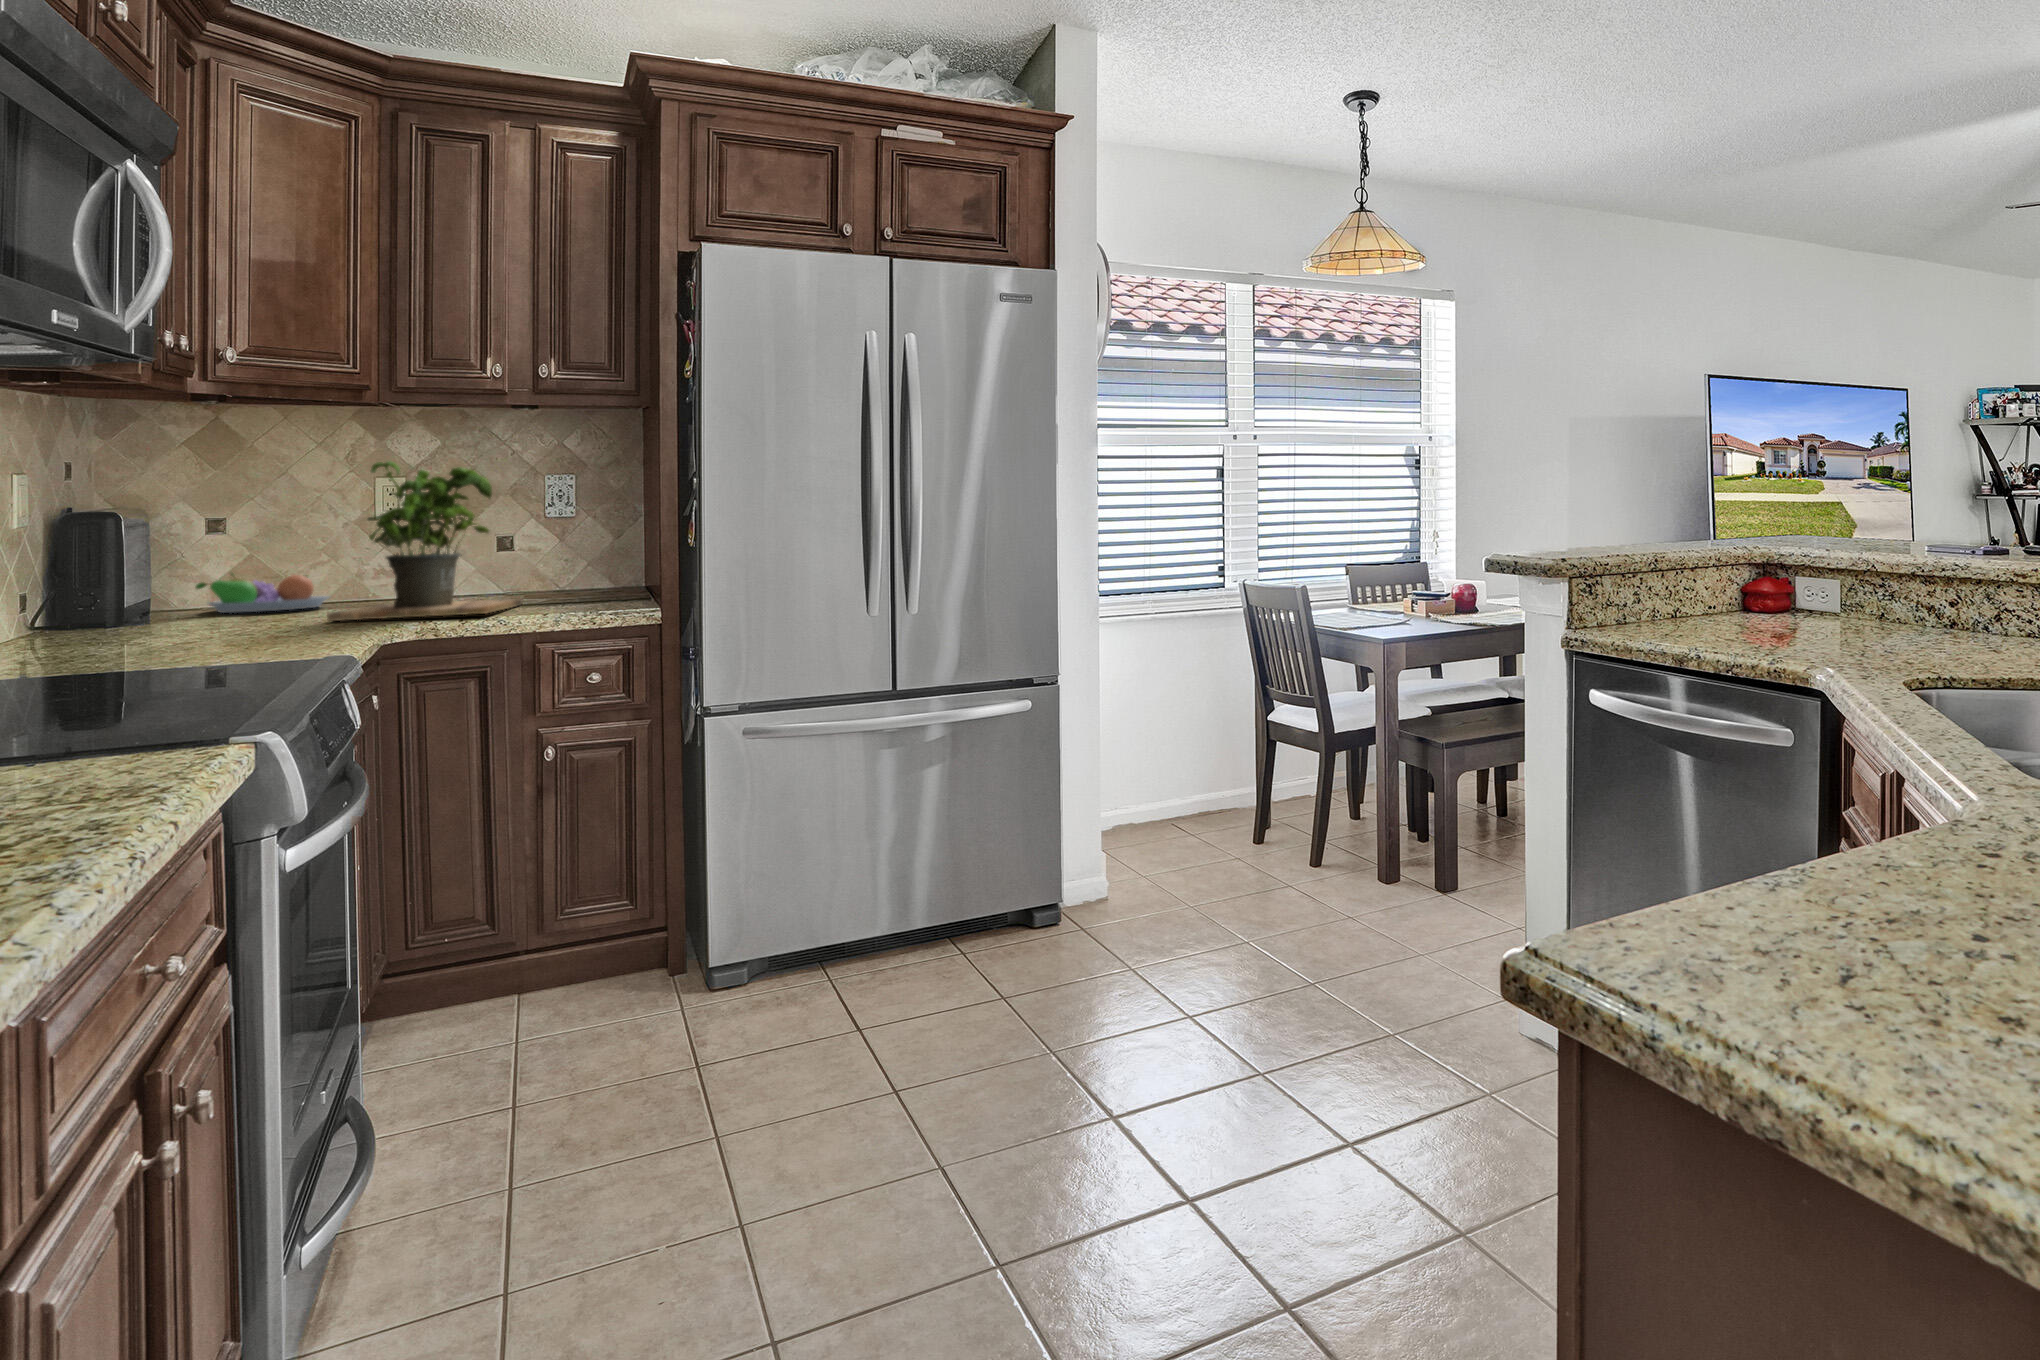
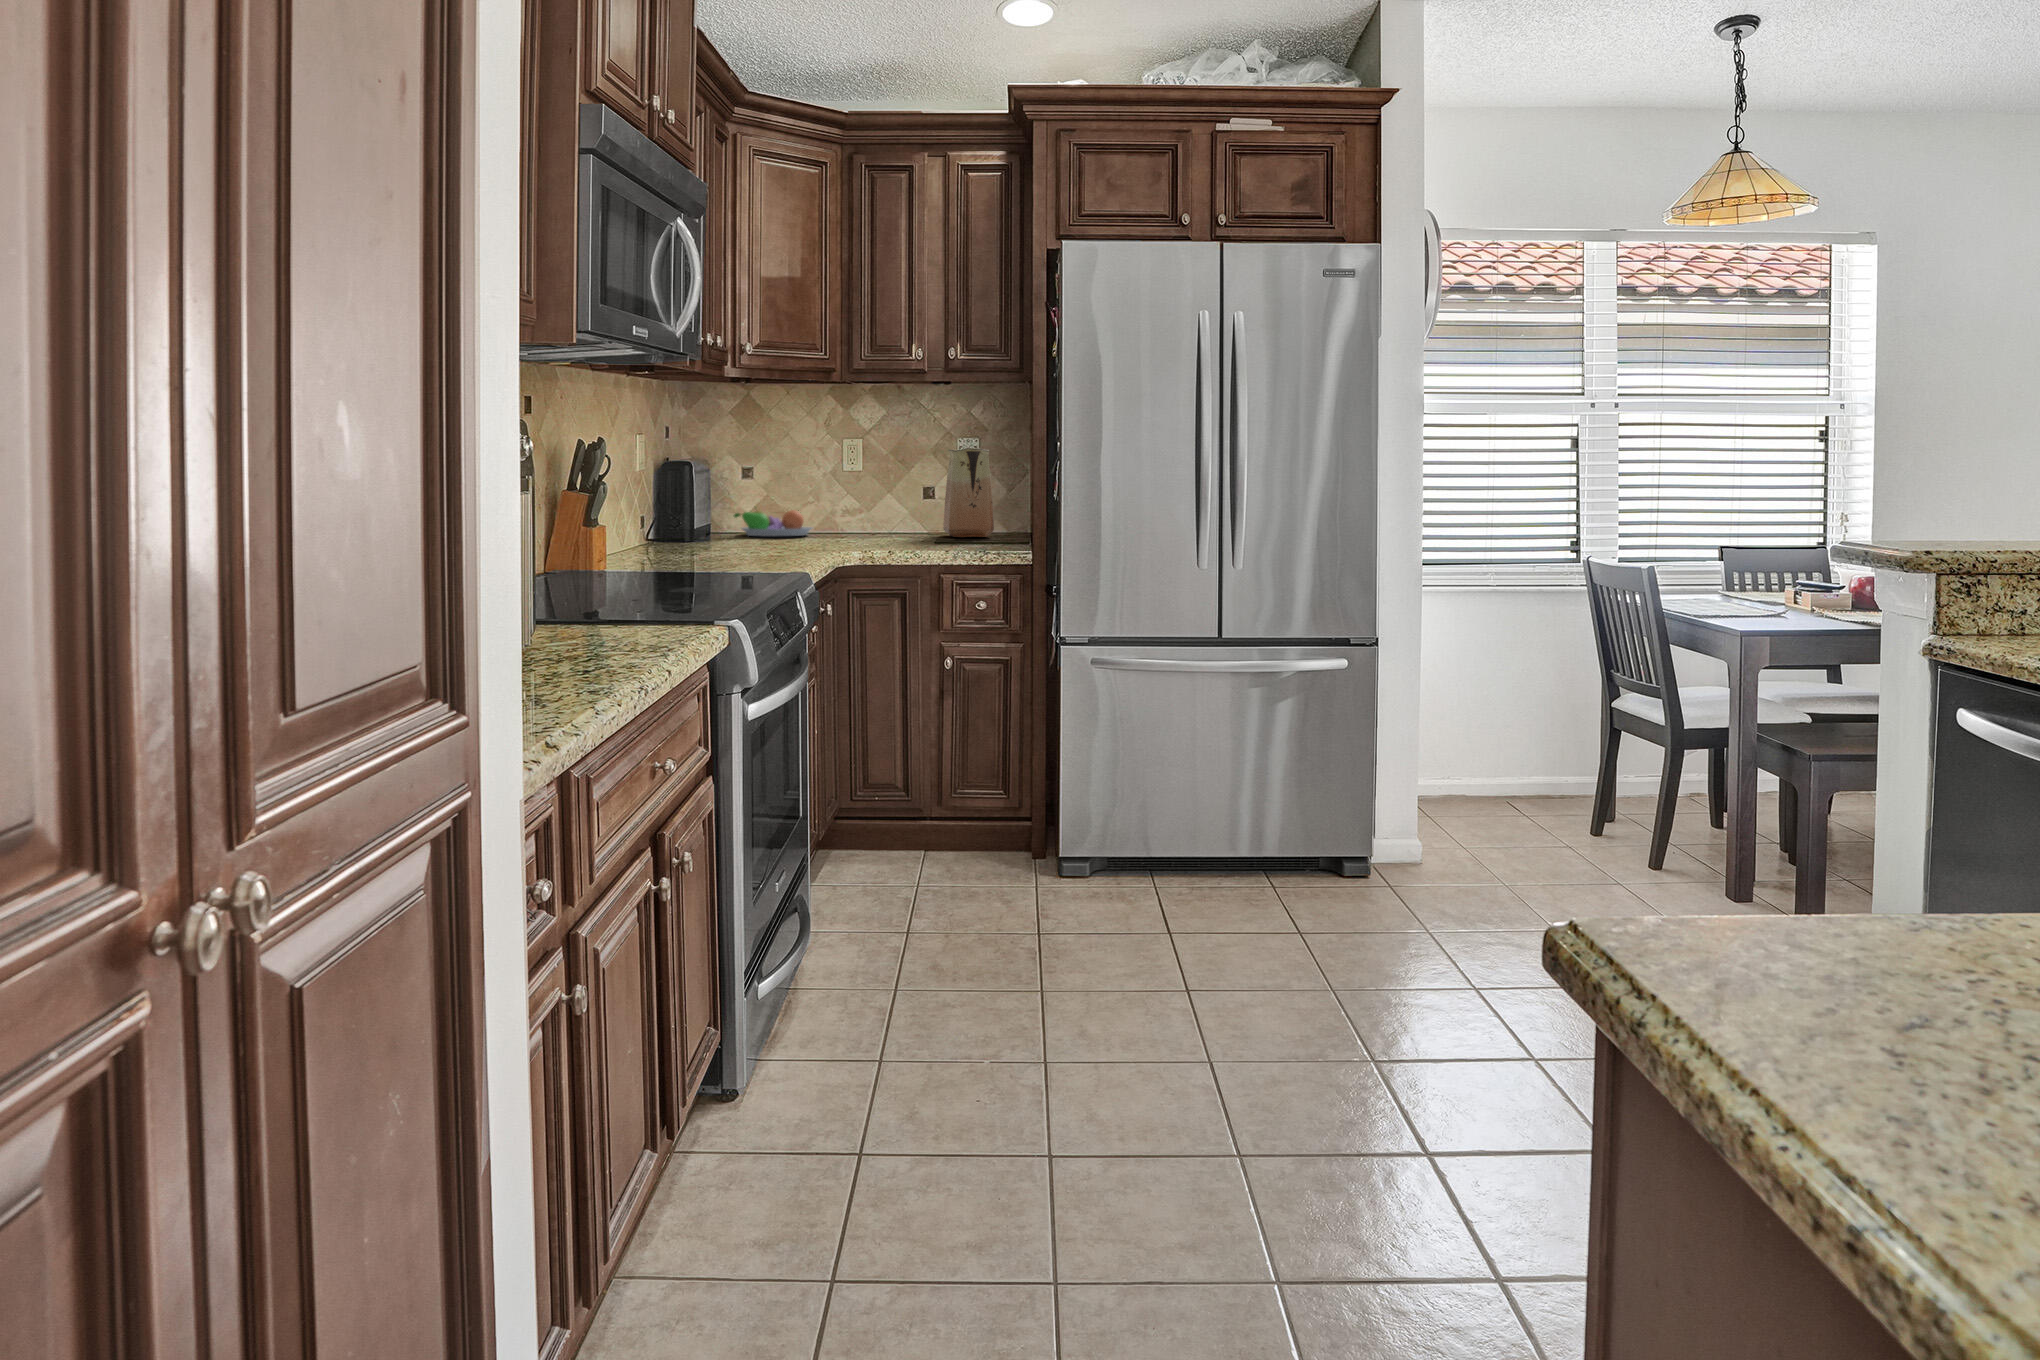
potted plant: present [327,462,523,621] -> none [806,425,935,547]
vase: none [530,488,603,597] -> present [943,448,994,537]

